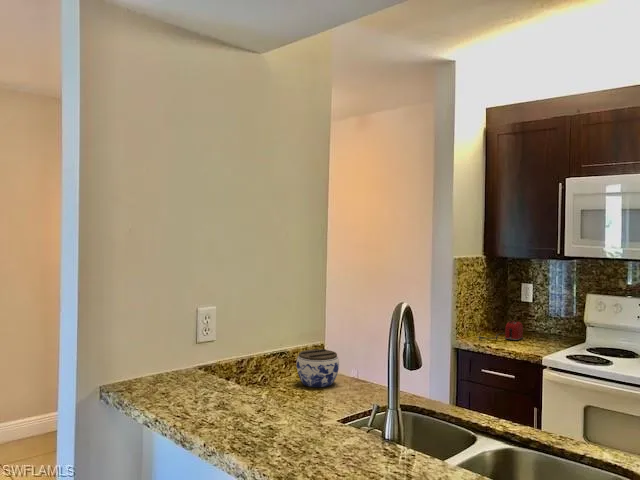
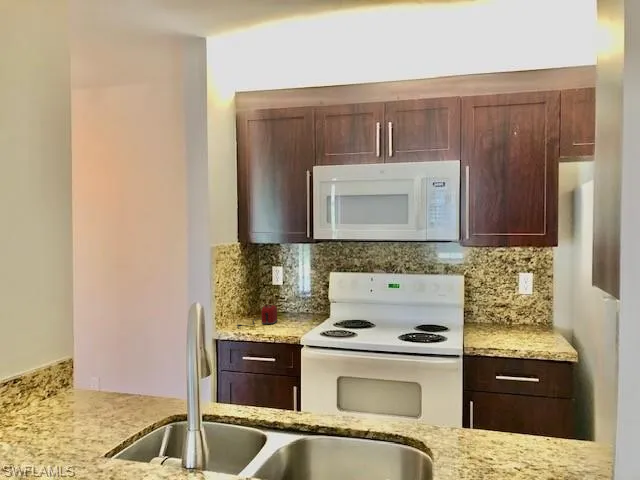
jar: present [296,349,339,387] -> none [39,366,96,415]

